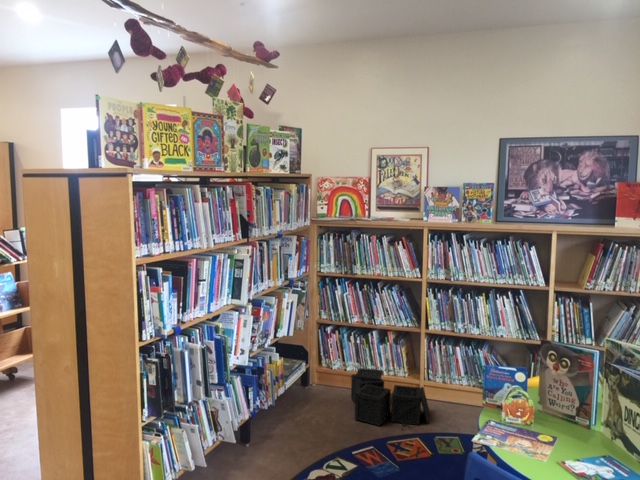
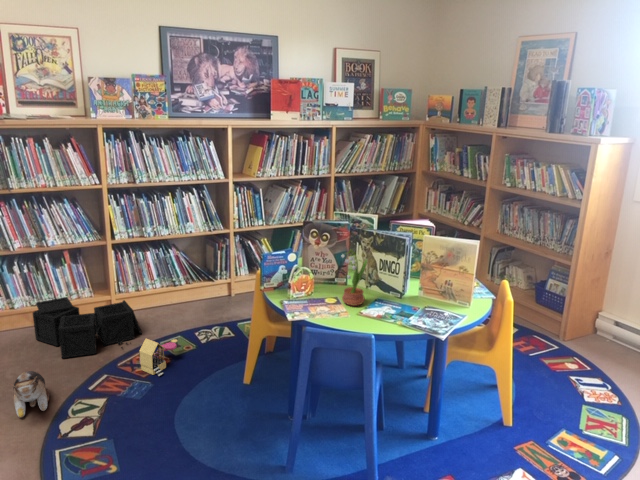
potted flower: none [553,379,591,458] -> present [342,251,367,306]
plush toy: none [286,414,325,453] -> present [10,371,49,418]
toy house: none [401,424,444,466] -> present [139,339,178,376]

